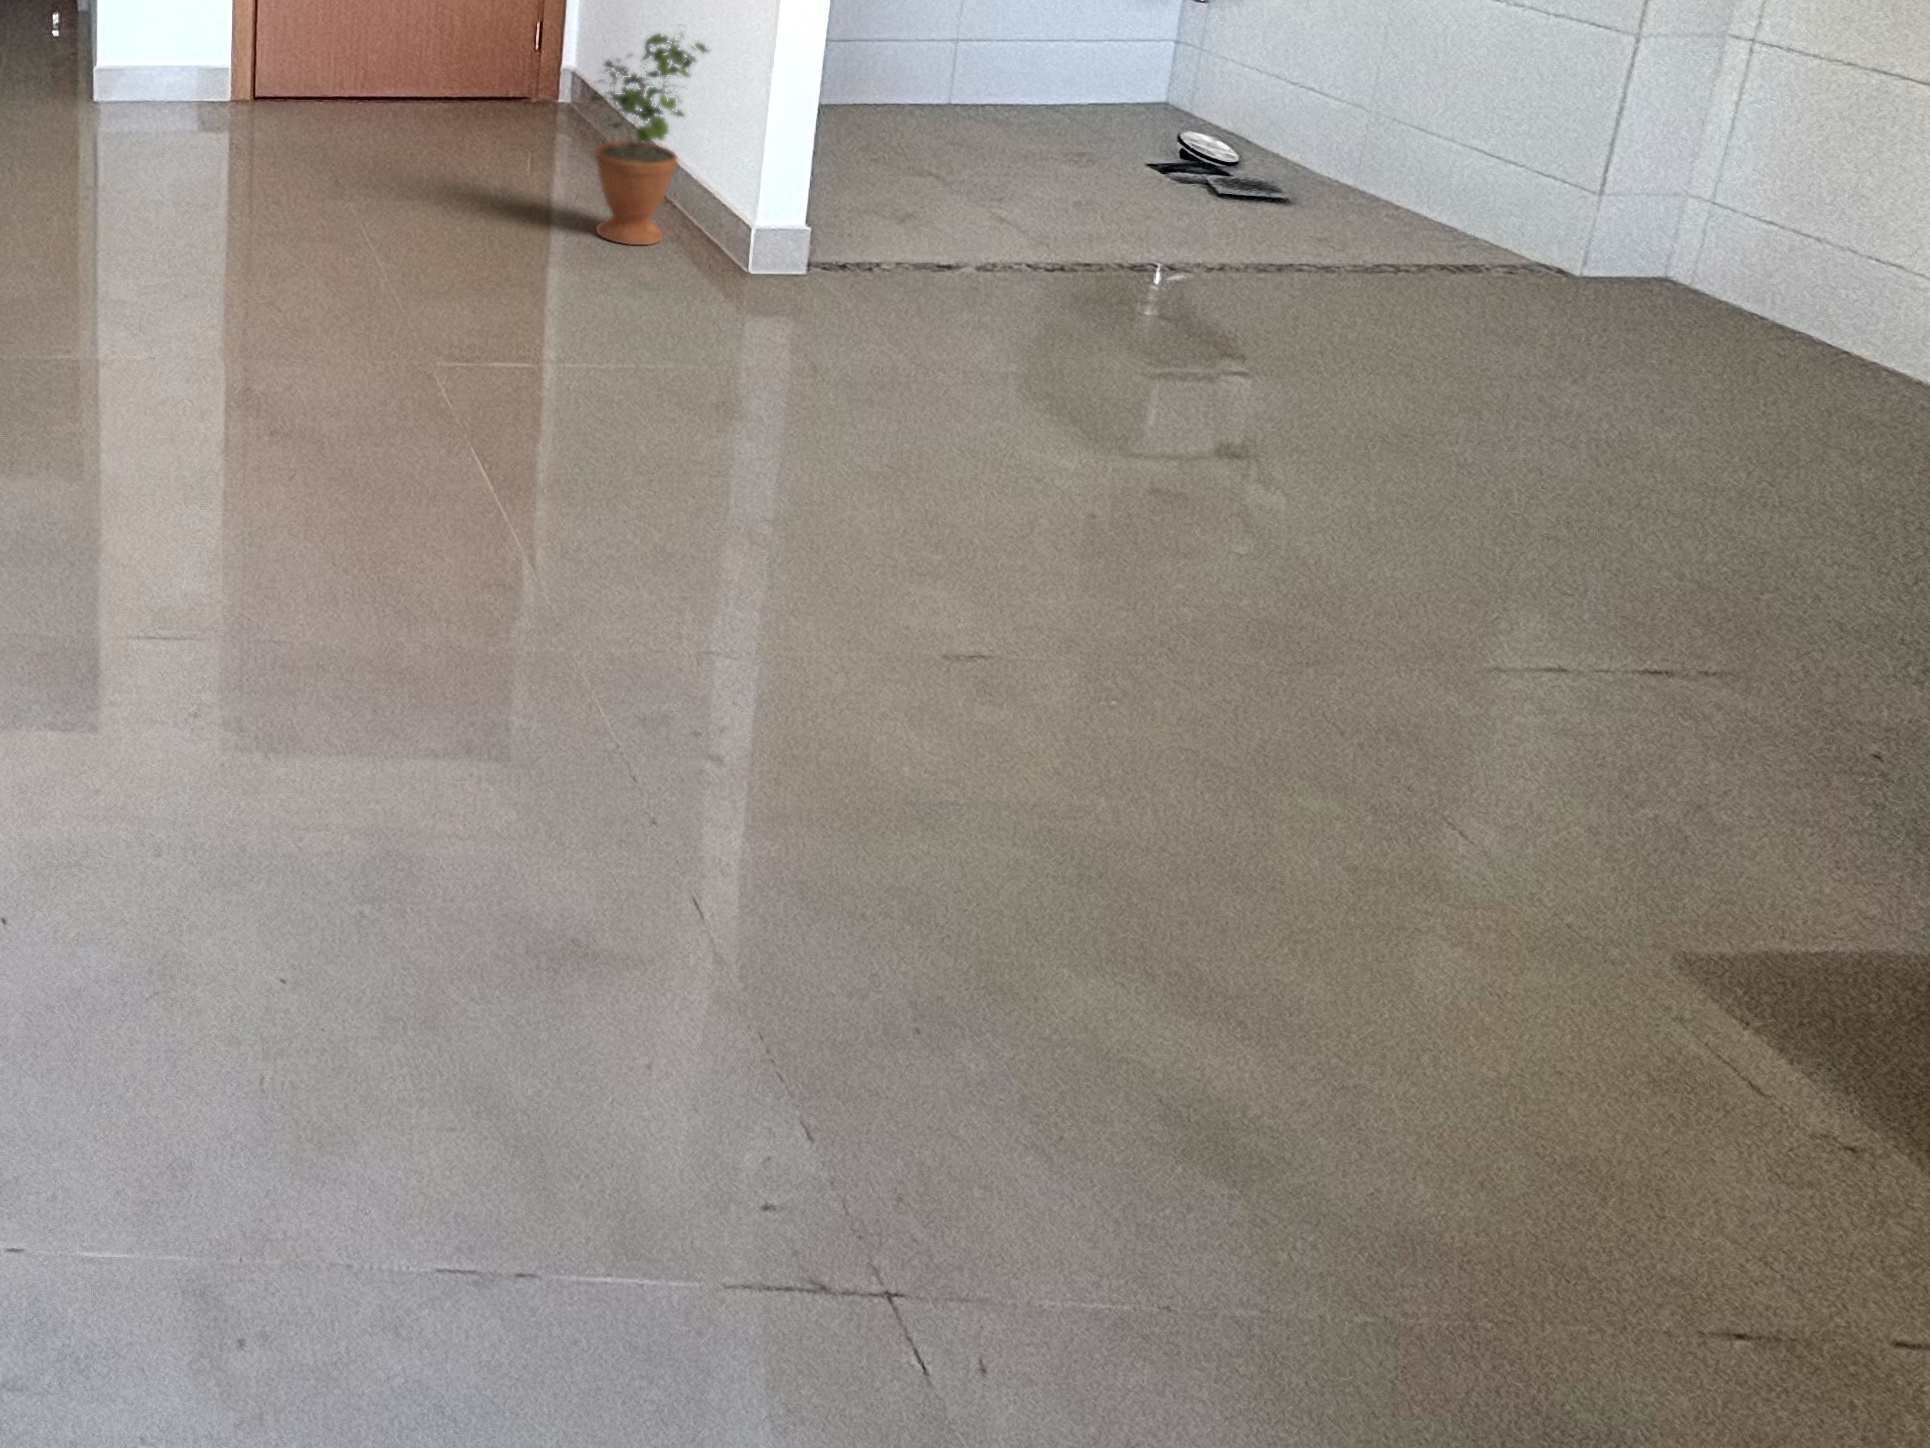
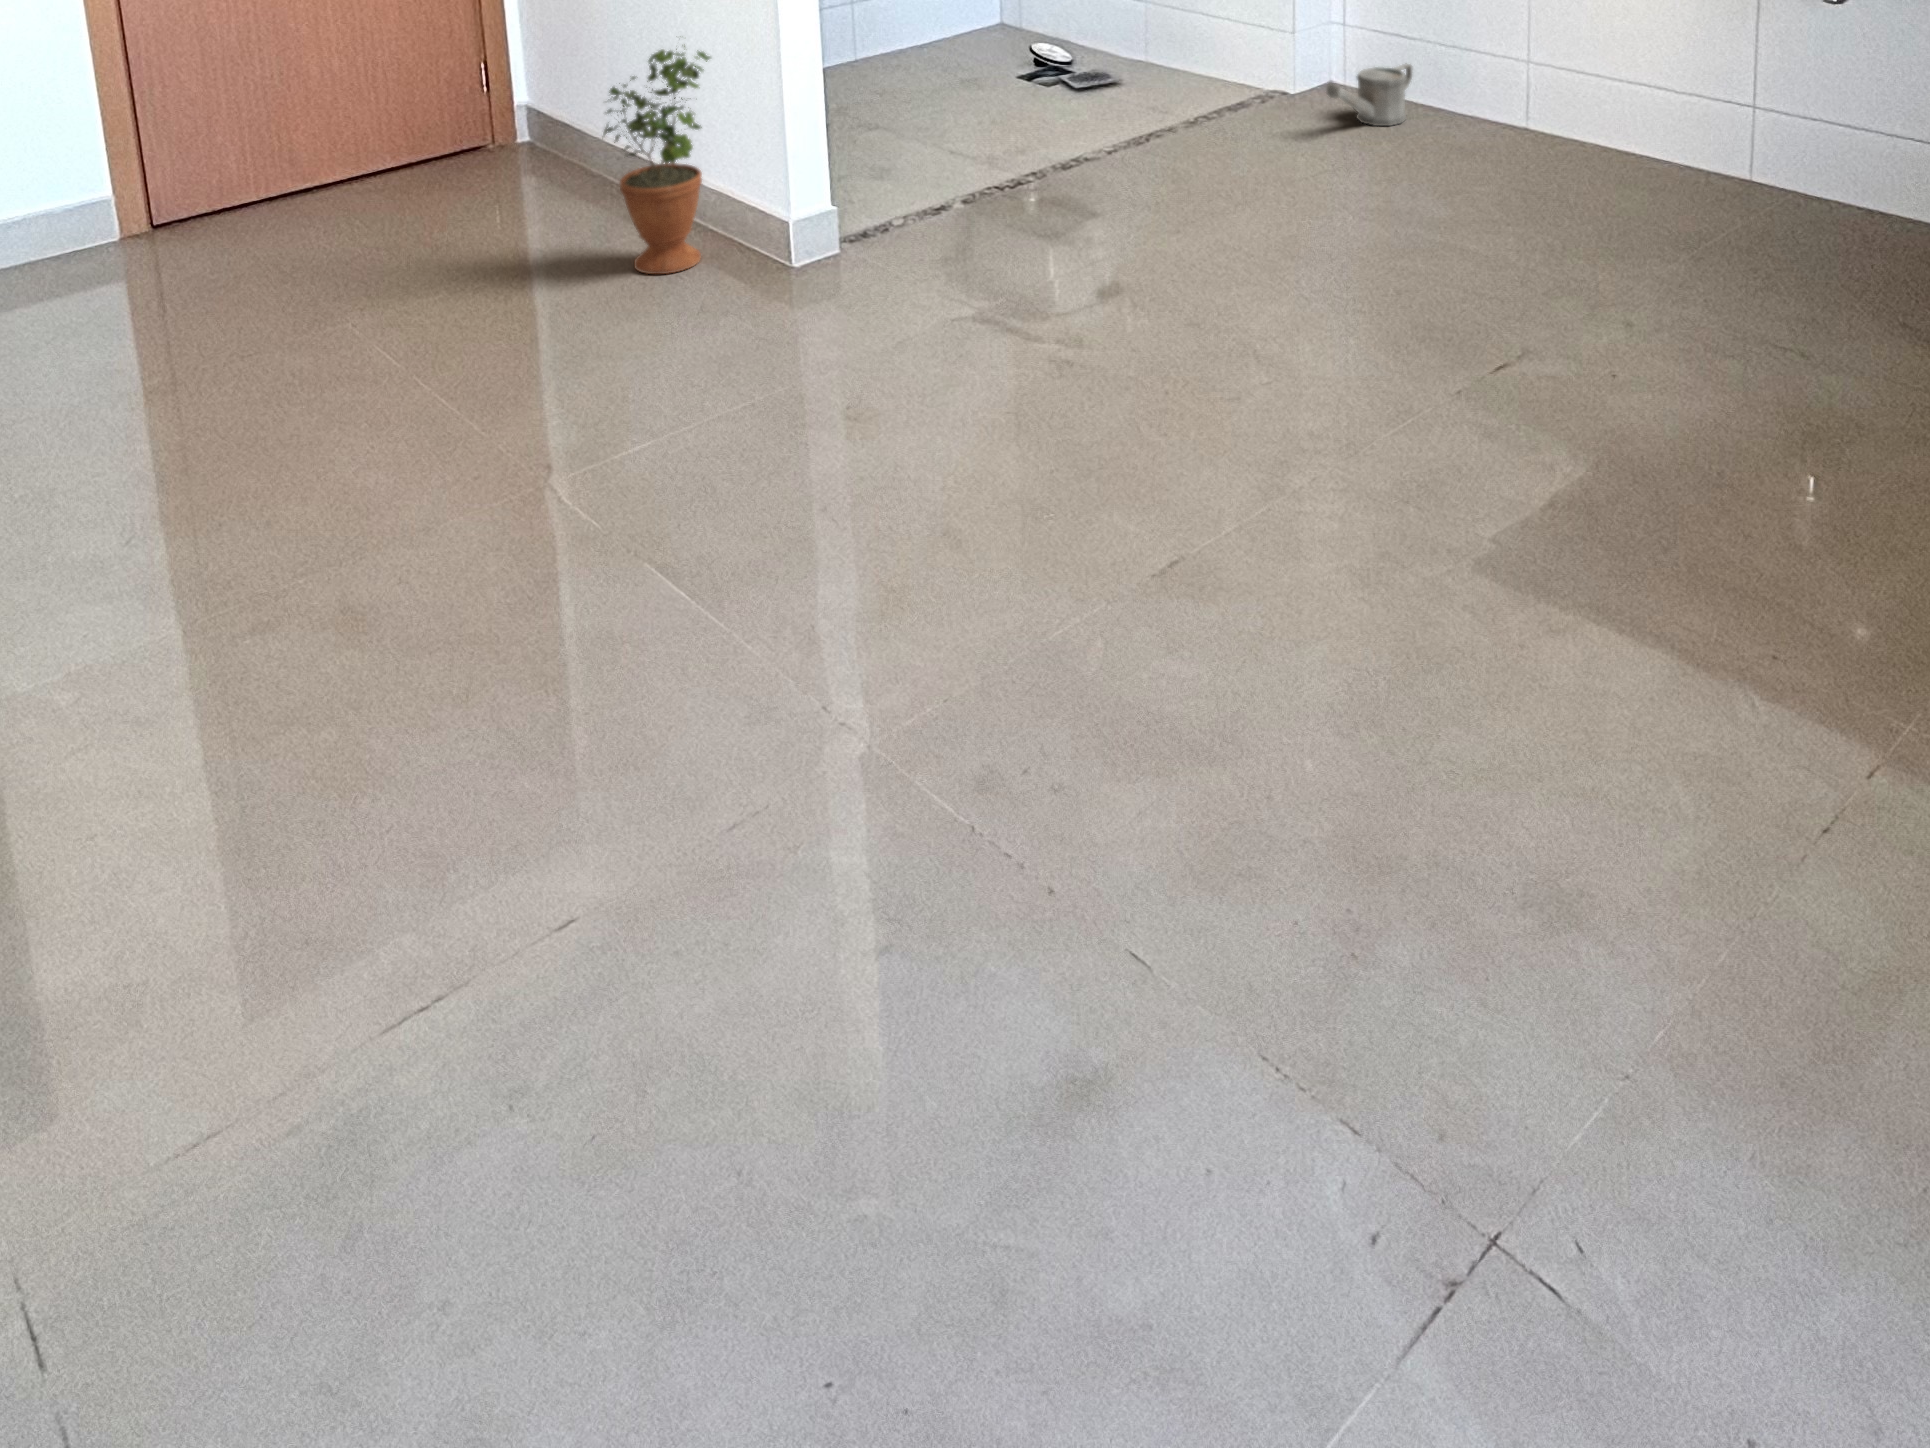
watering can: none [1611,265,1823,356] -> present [1326,63,1412,126]

